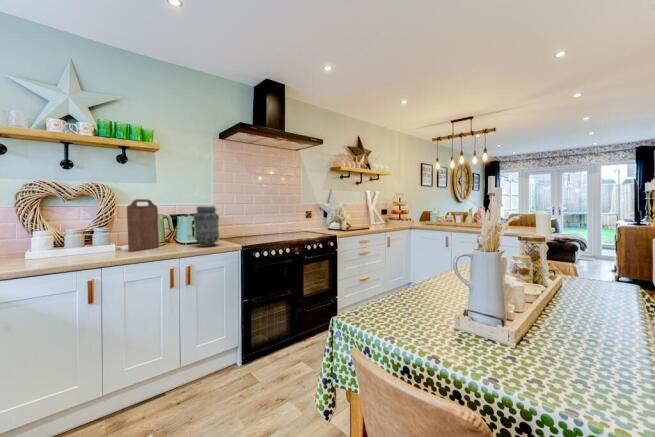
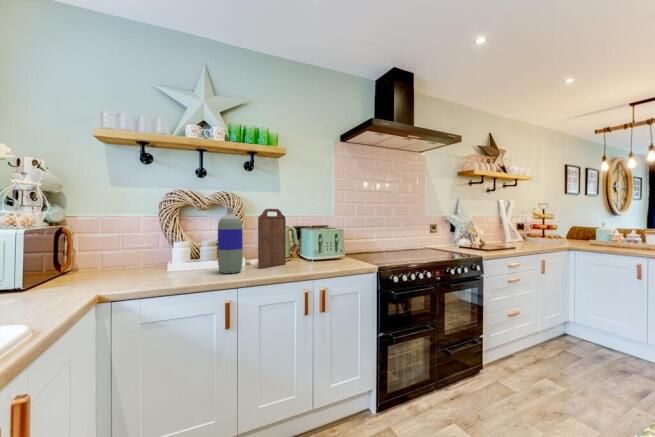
bottle: none [82,199,110,257] -> present [218,208,243,273]
vase: present [194,206,219,247] -> none [324,217,351,266]

